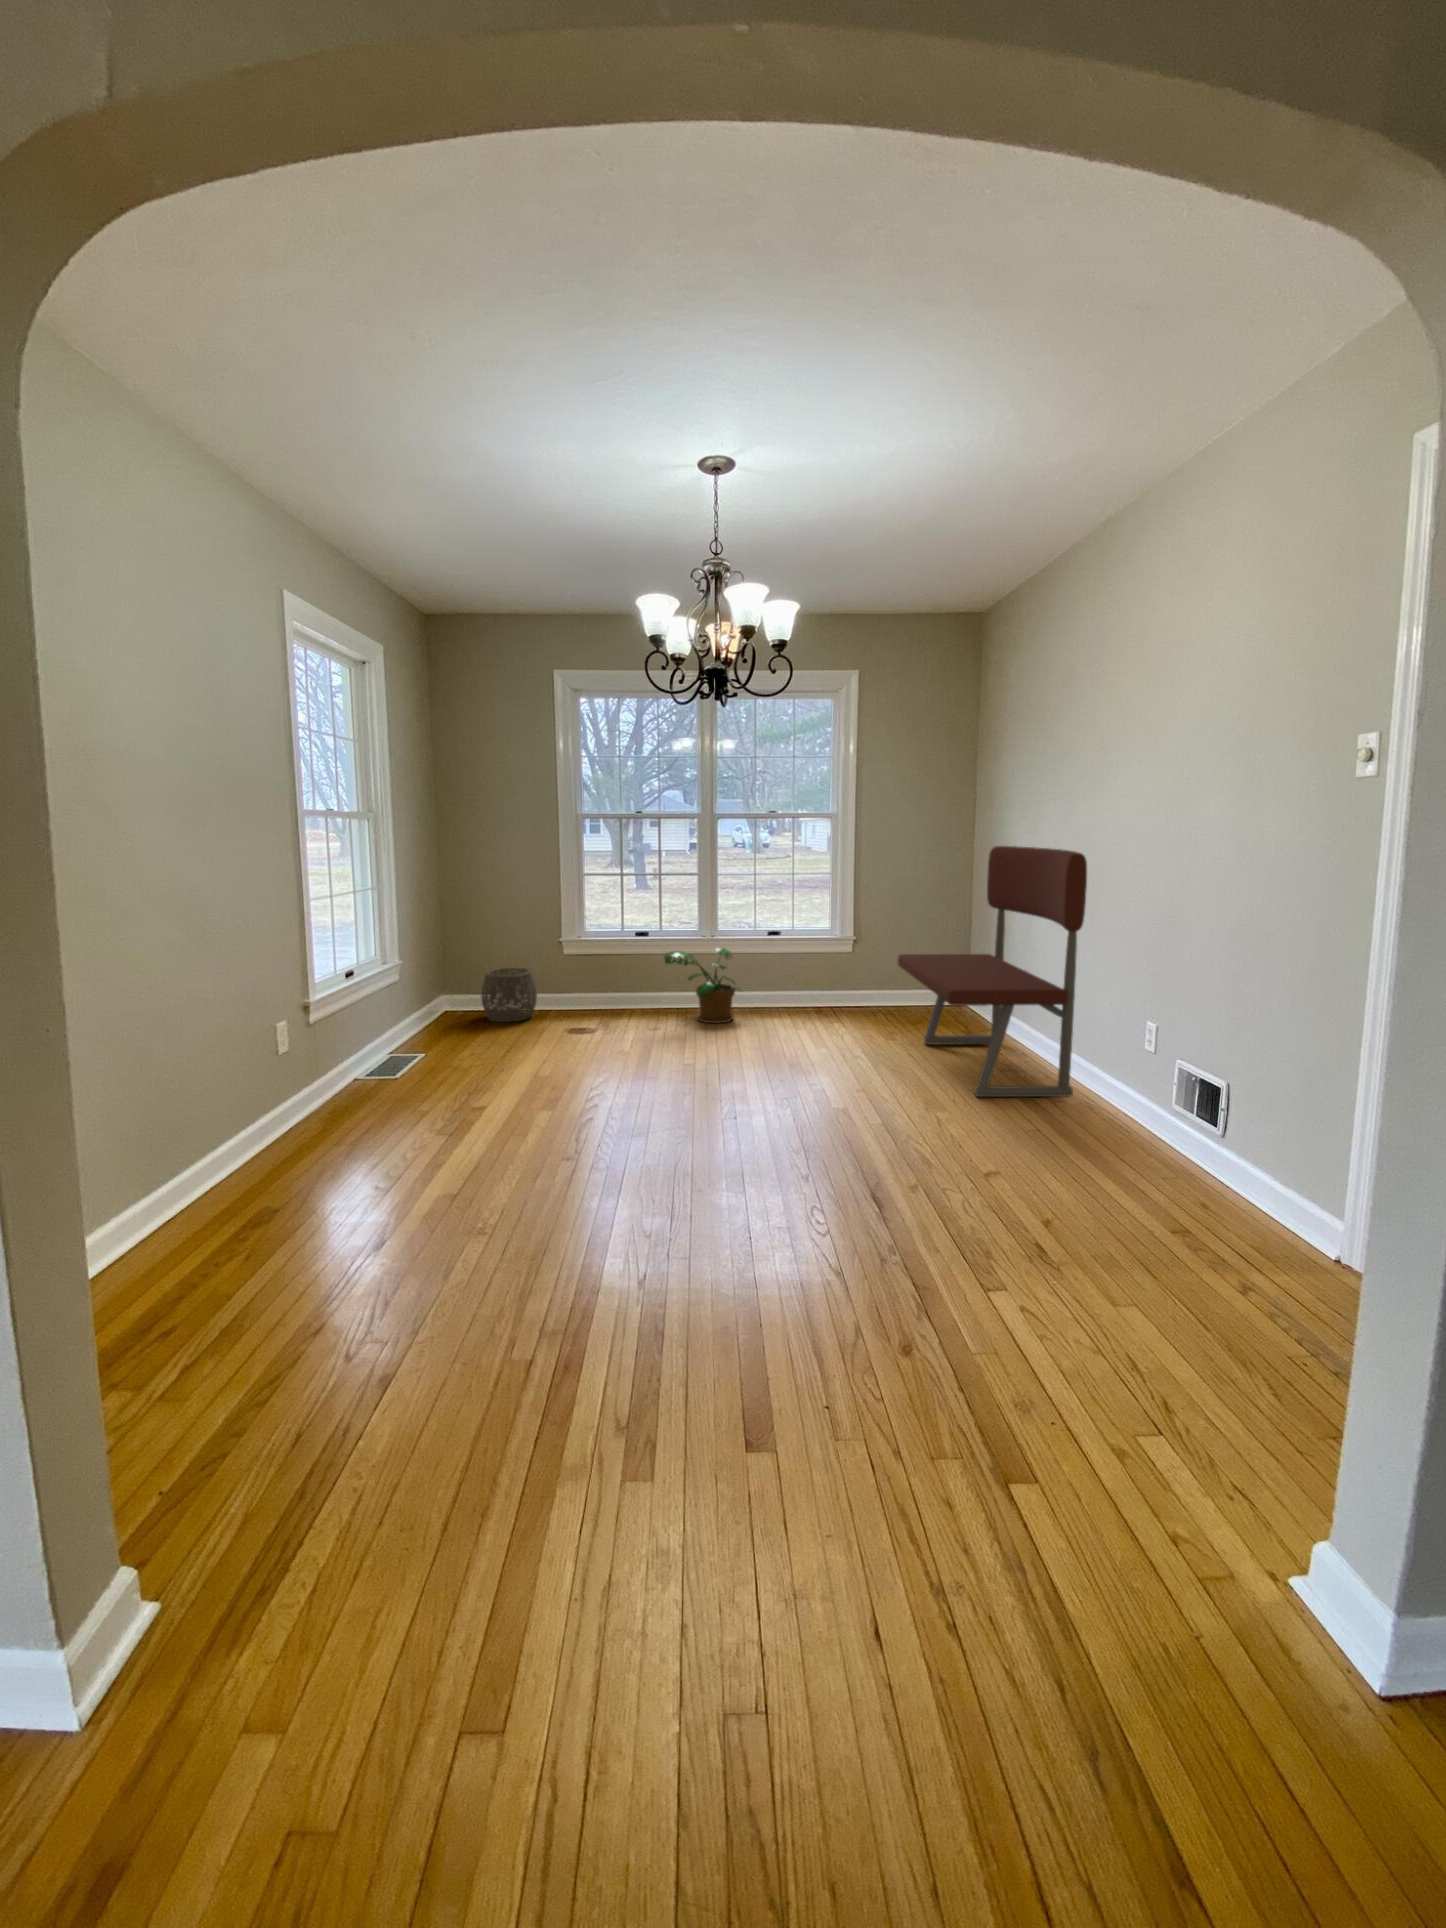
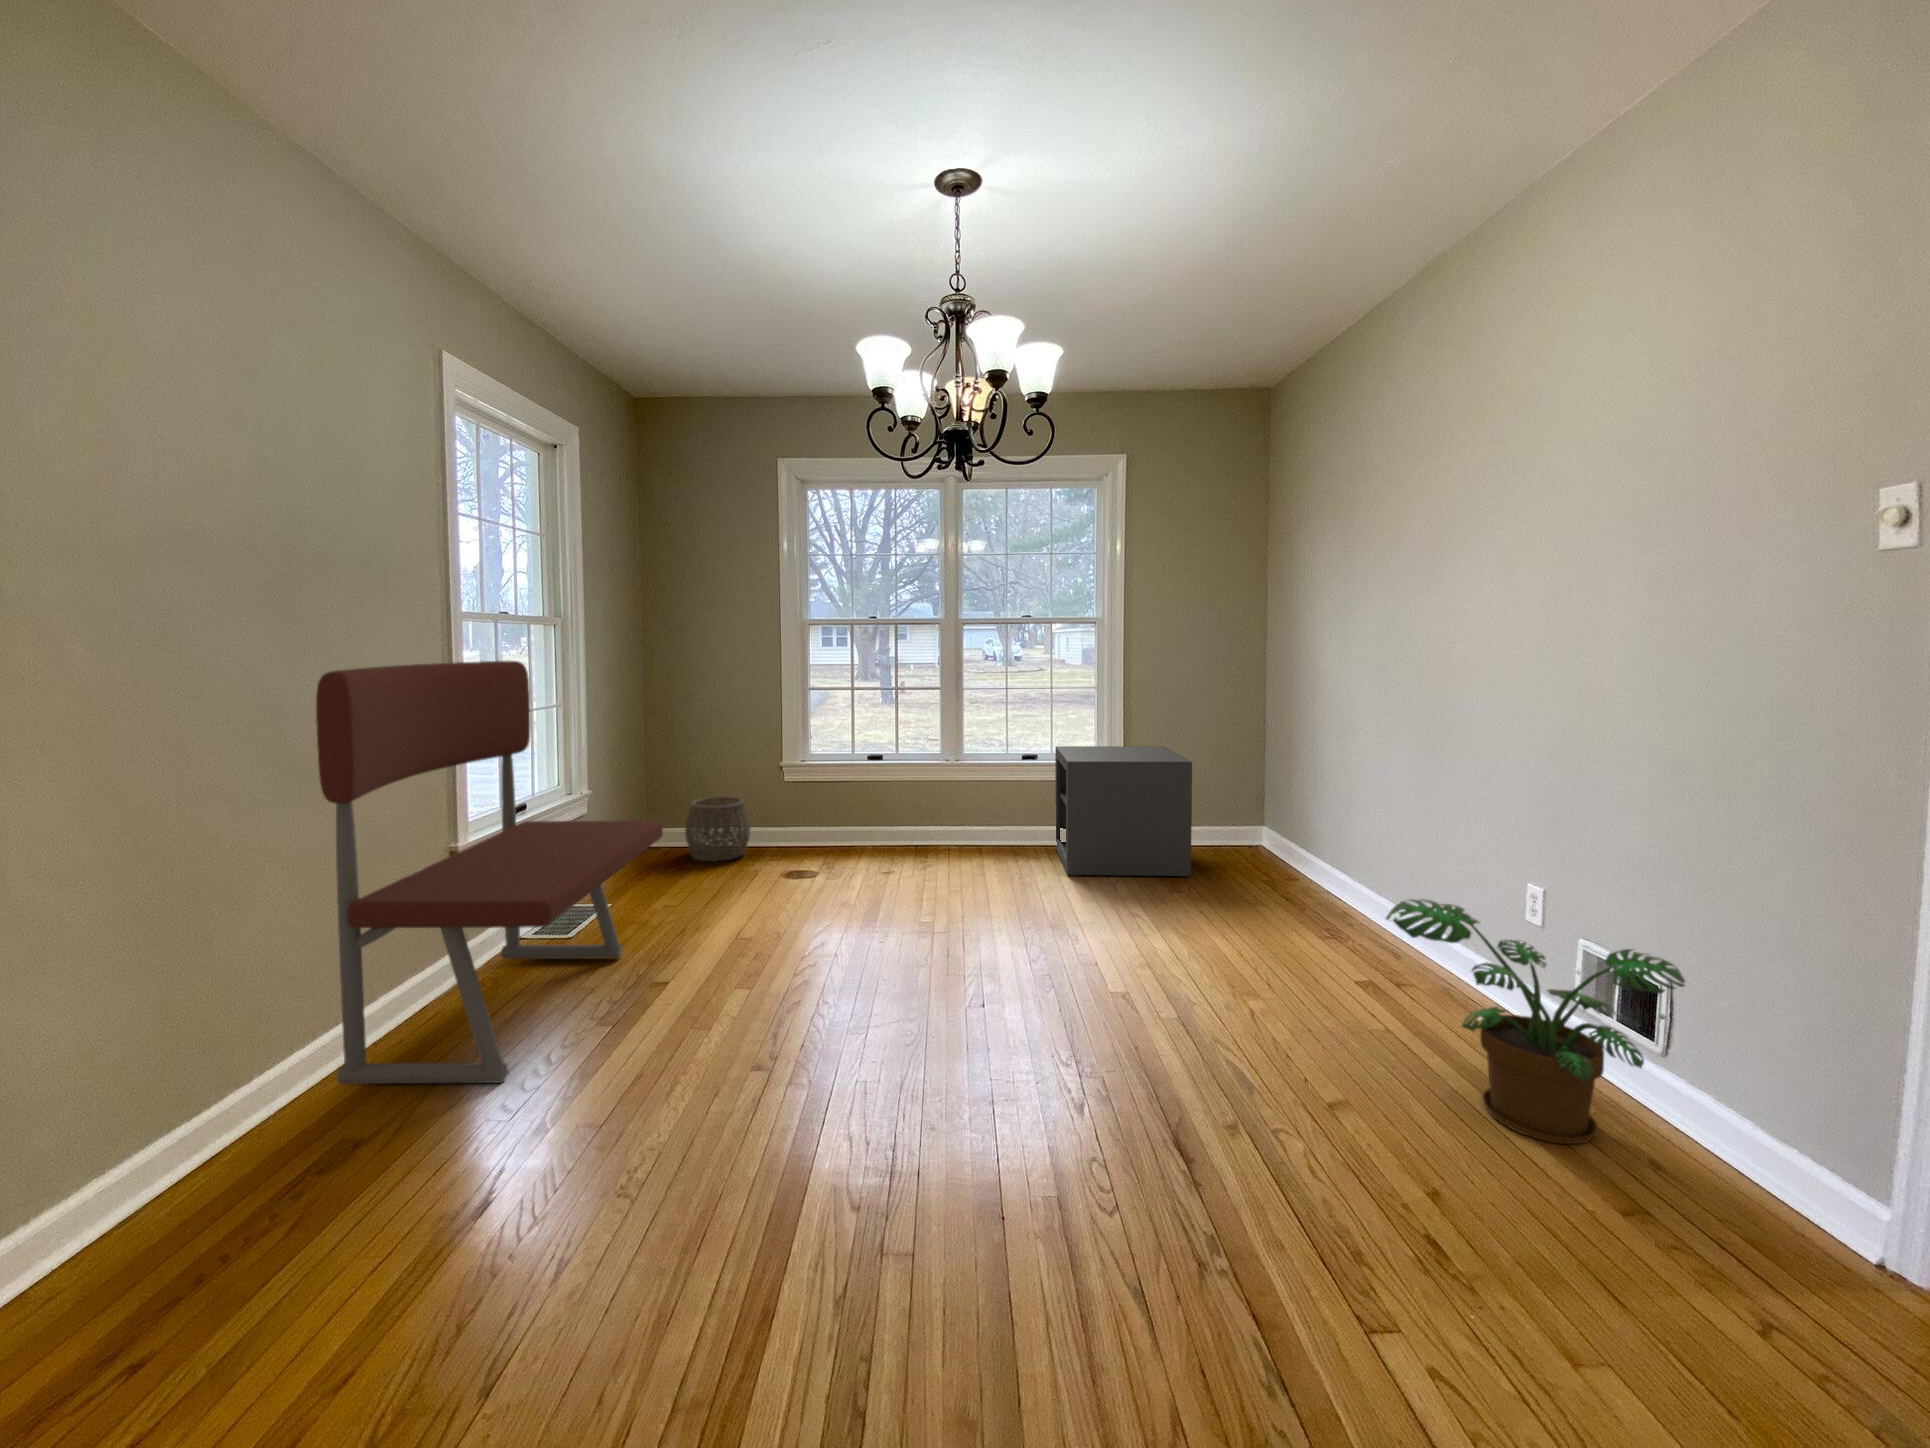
bench: present [898,846,1087,1097] -> present [316,661,663,1084]
storage cabinet: none [796,923,908,1029] -> present [1055,746,1192,877]
potted plant: present [664,948,741,1023] -> present [1386,899,1685,1144]

